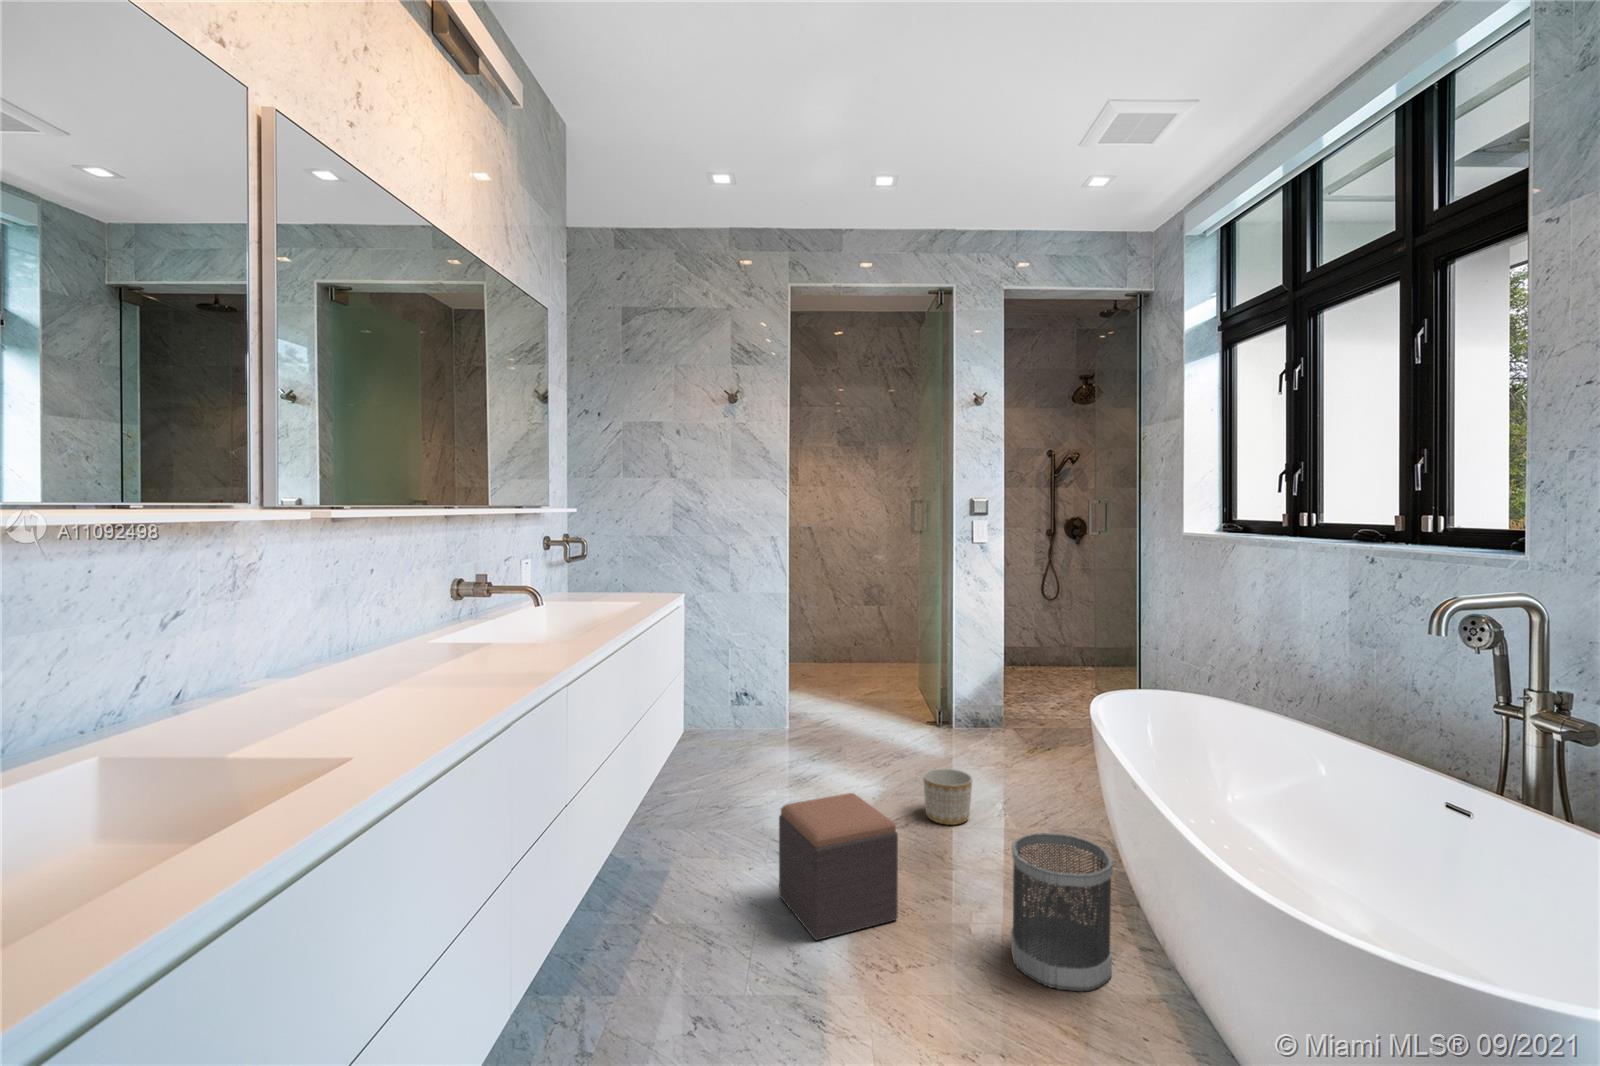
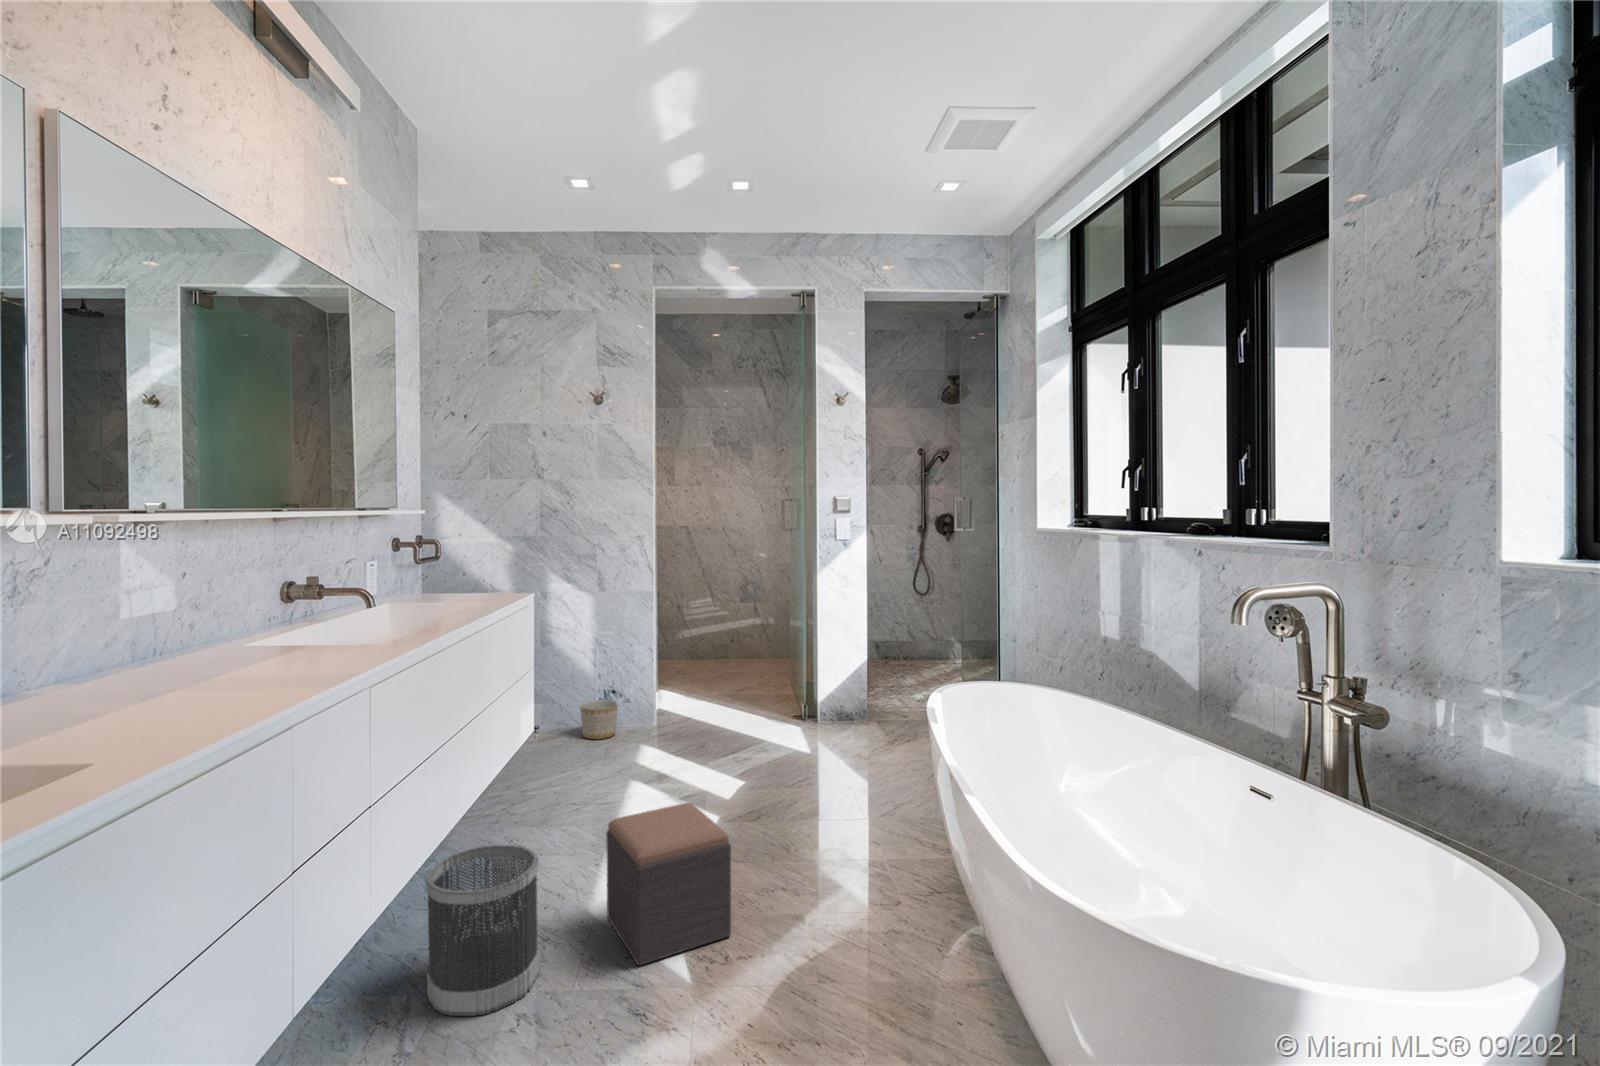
planter: present [923,768,972,825] -> present [580,700,618,739]
wastebasket: present [1011,833,1113,991] -> present [426,845,540,1016]

